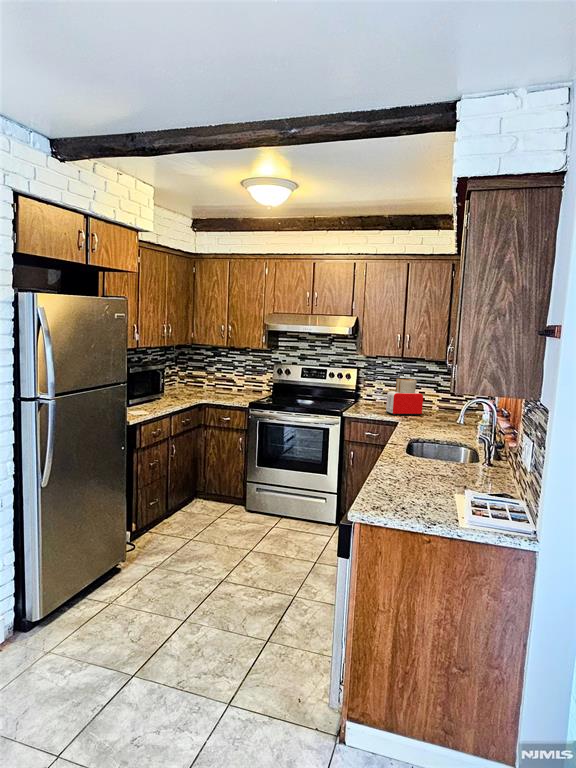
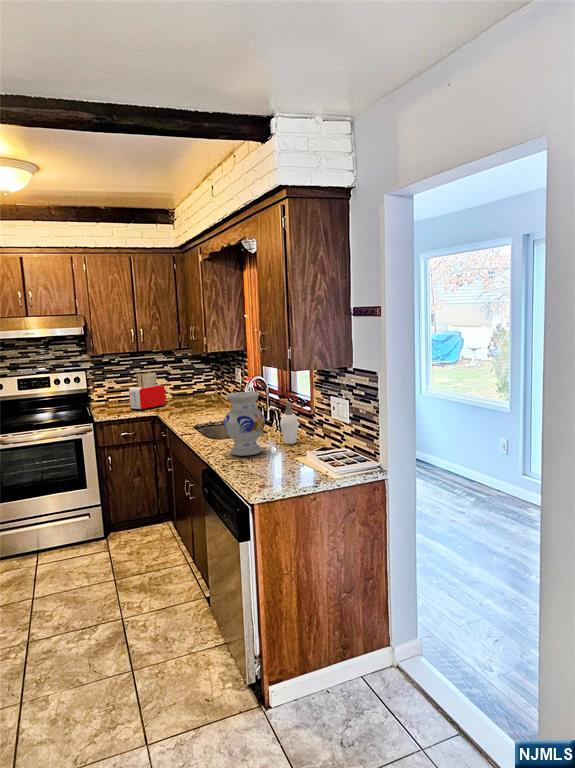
vase: none [399,409,446,479] -> present [224,392,265,456]
soap dispenser: none [473,432,505,481] -> present [280,402,298,444]

